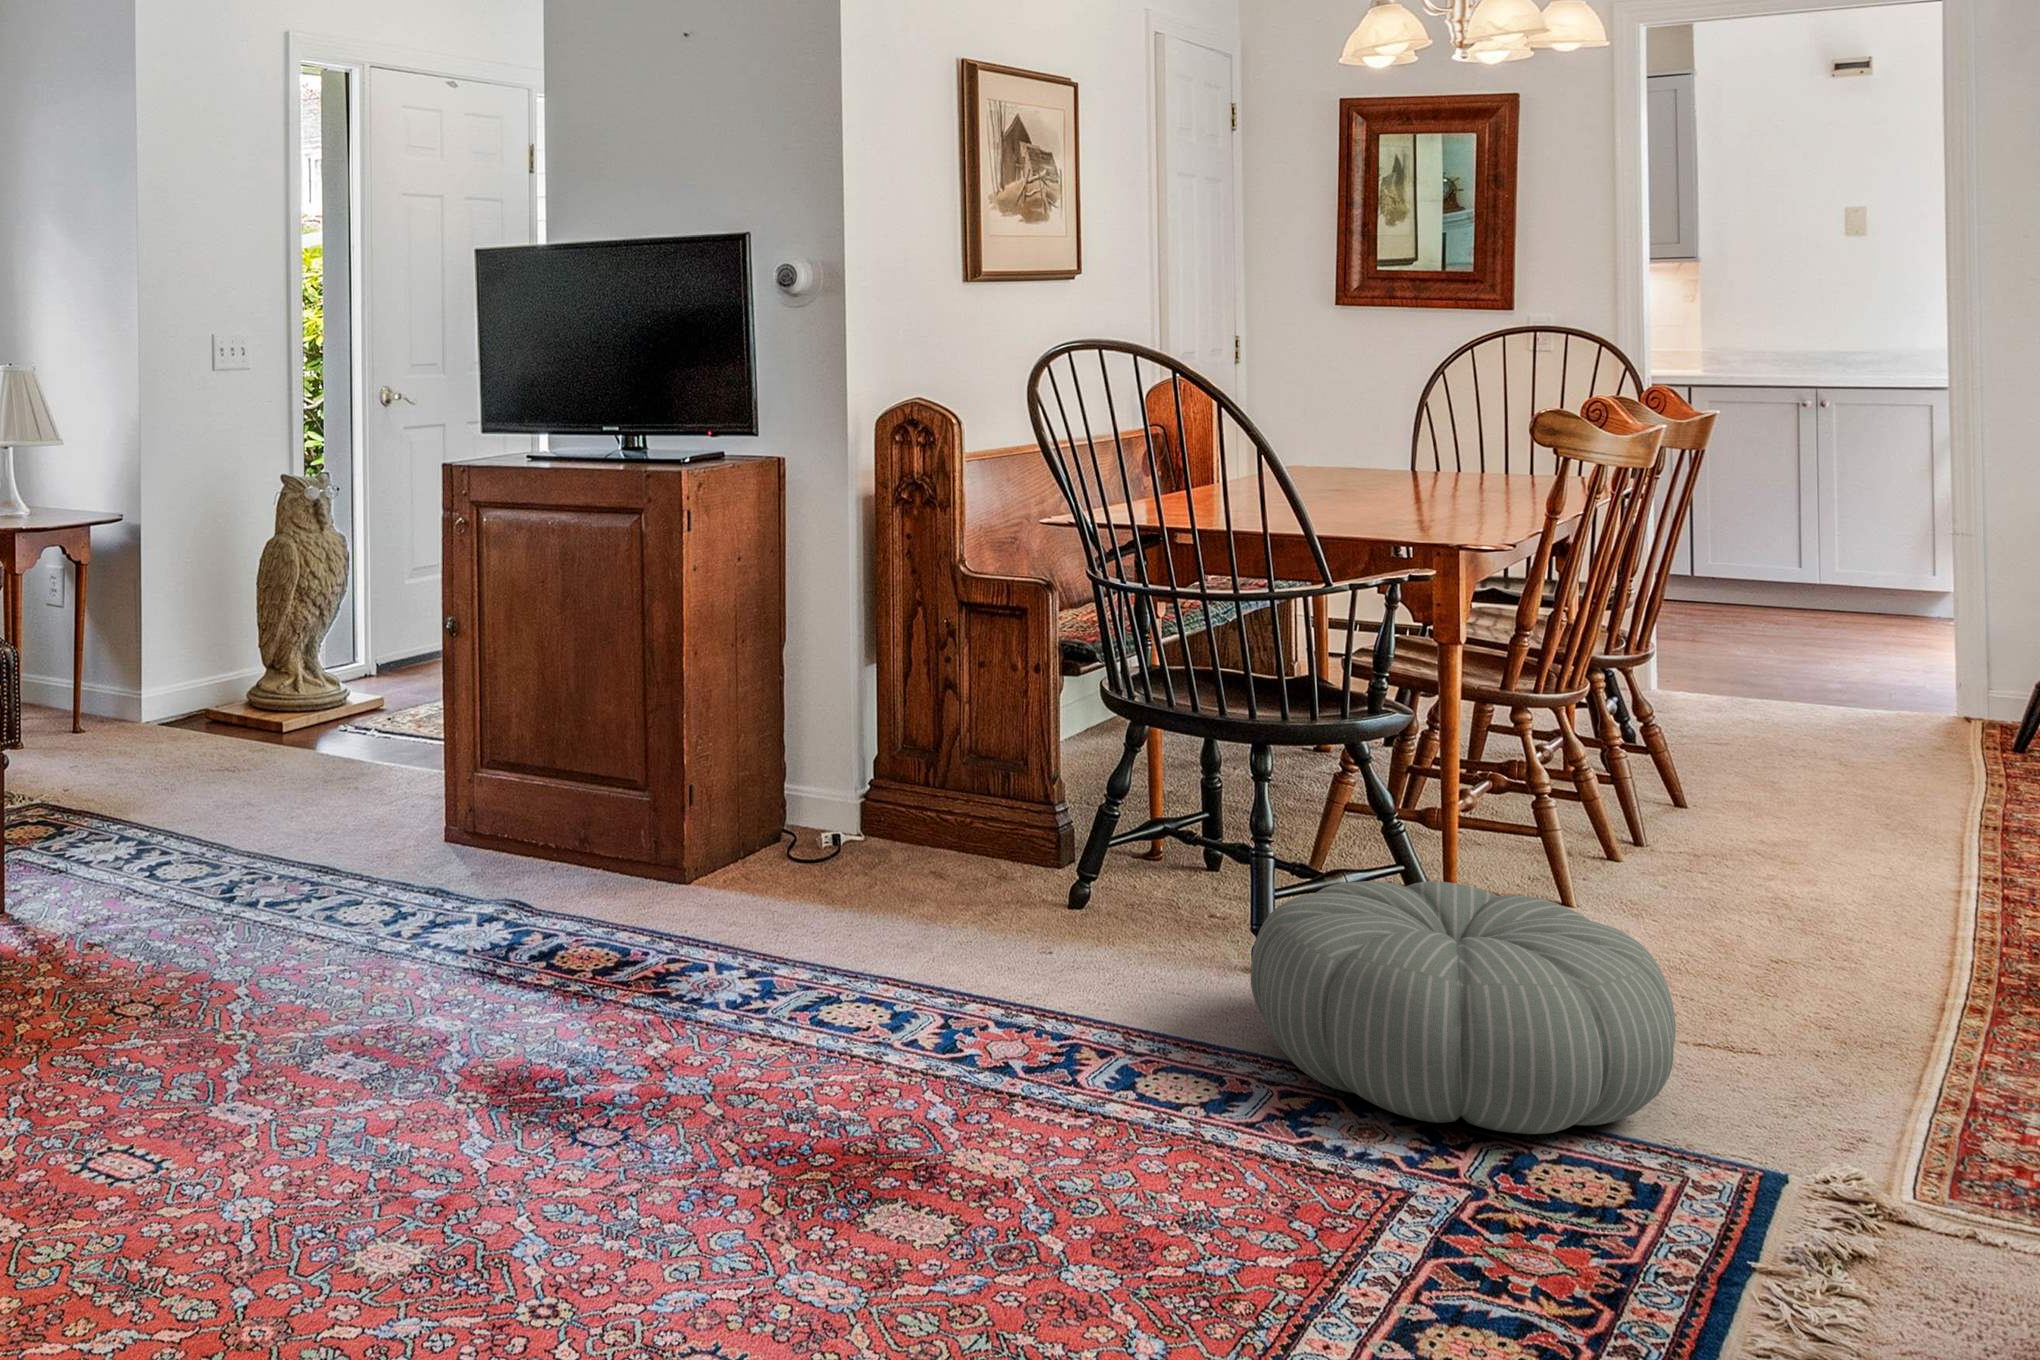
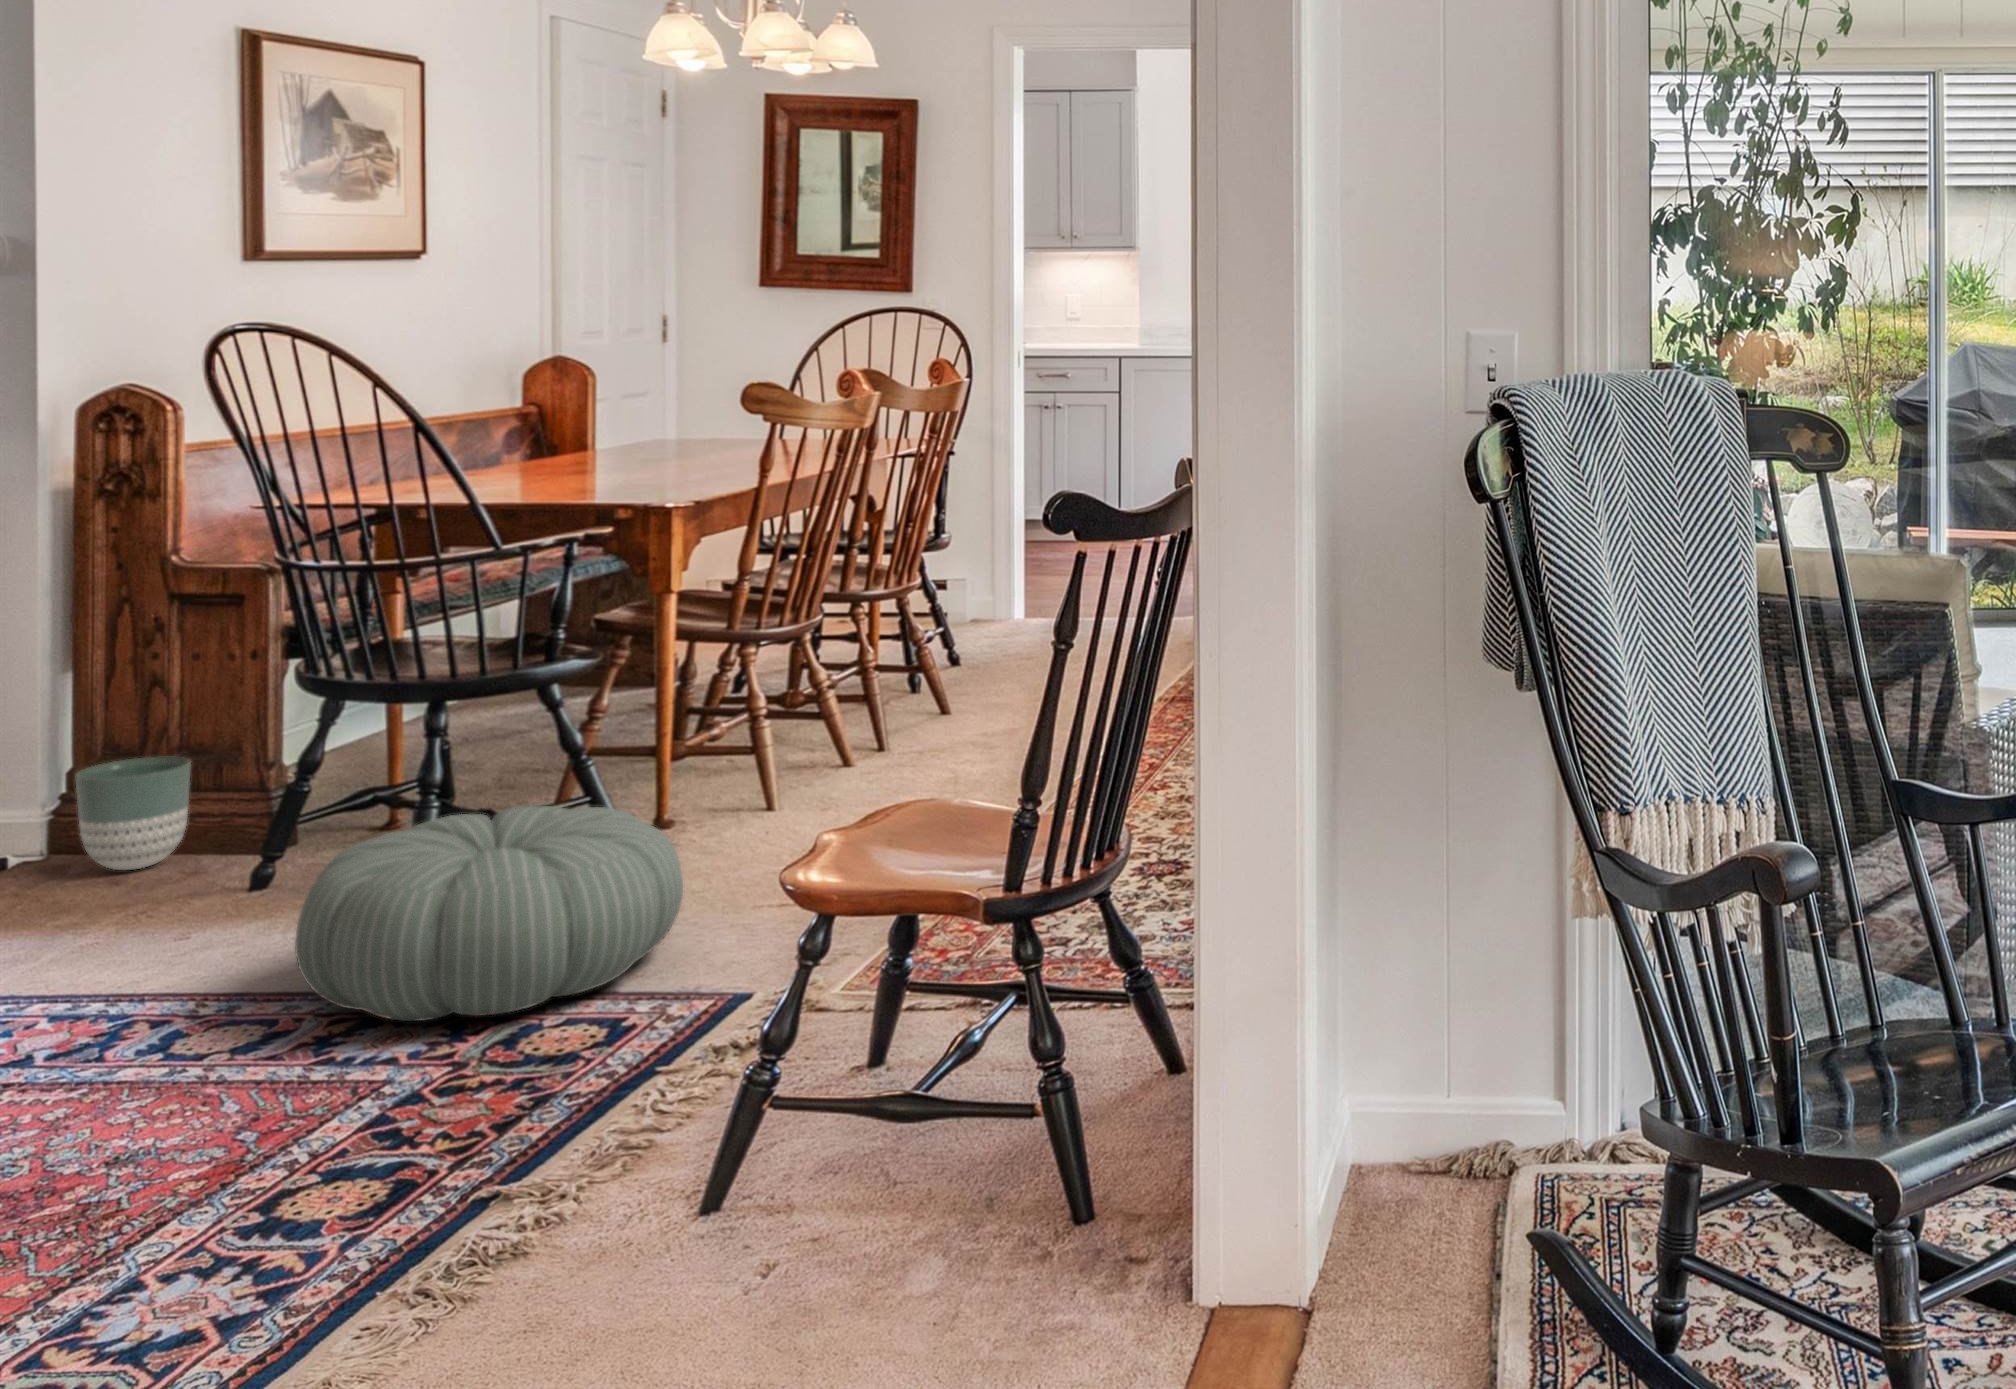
planter: none [897,759,988,867] -> present [76,757,191,870]

